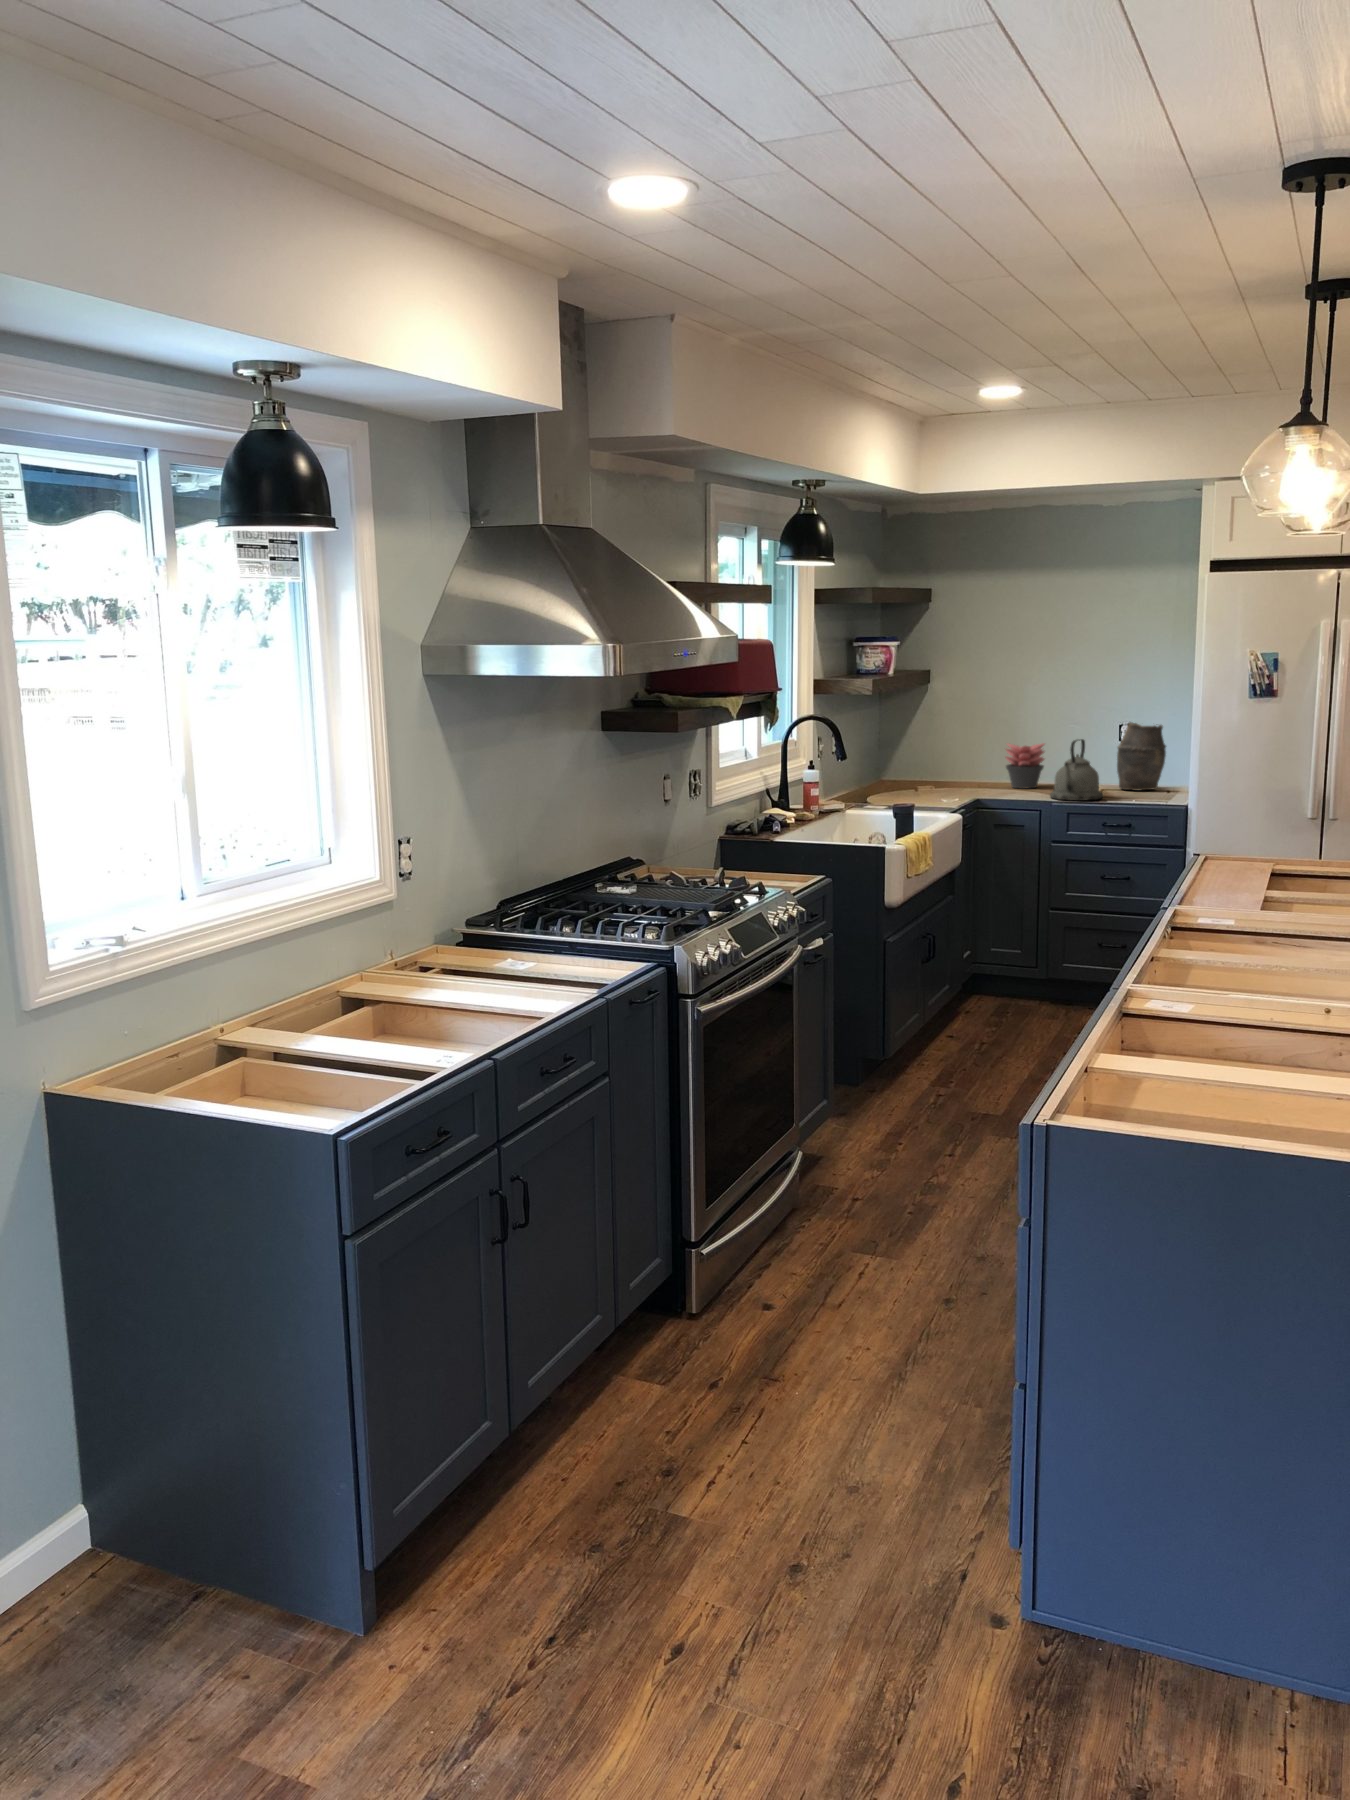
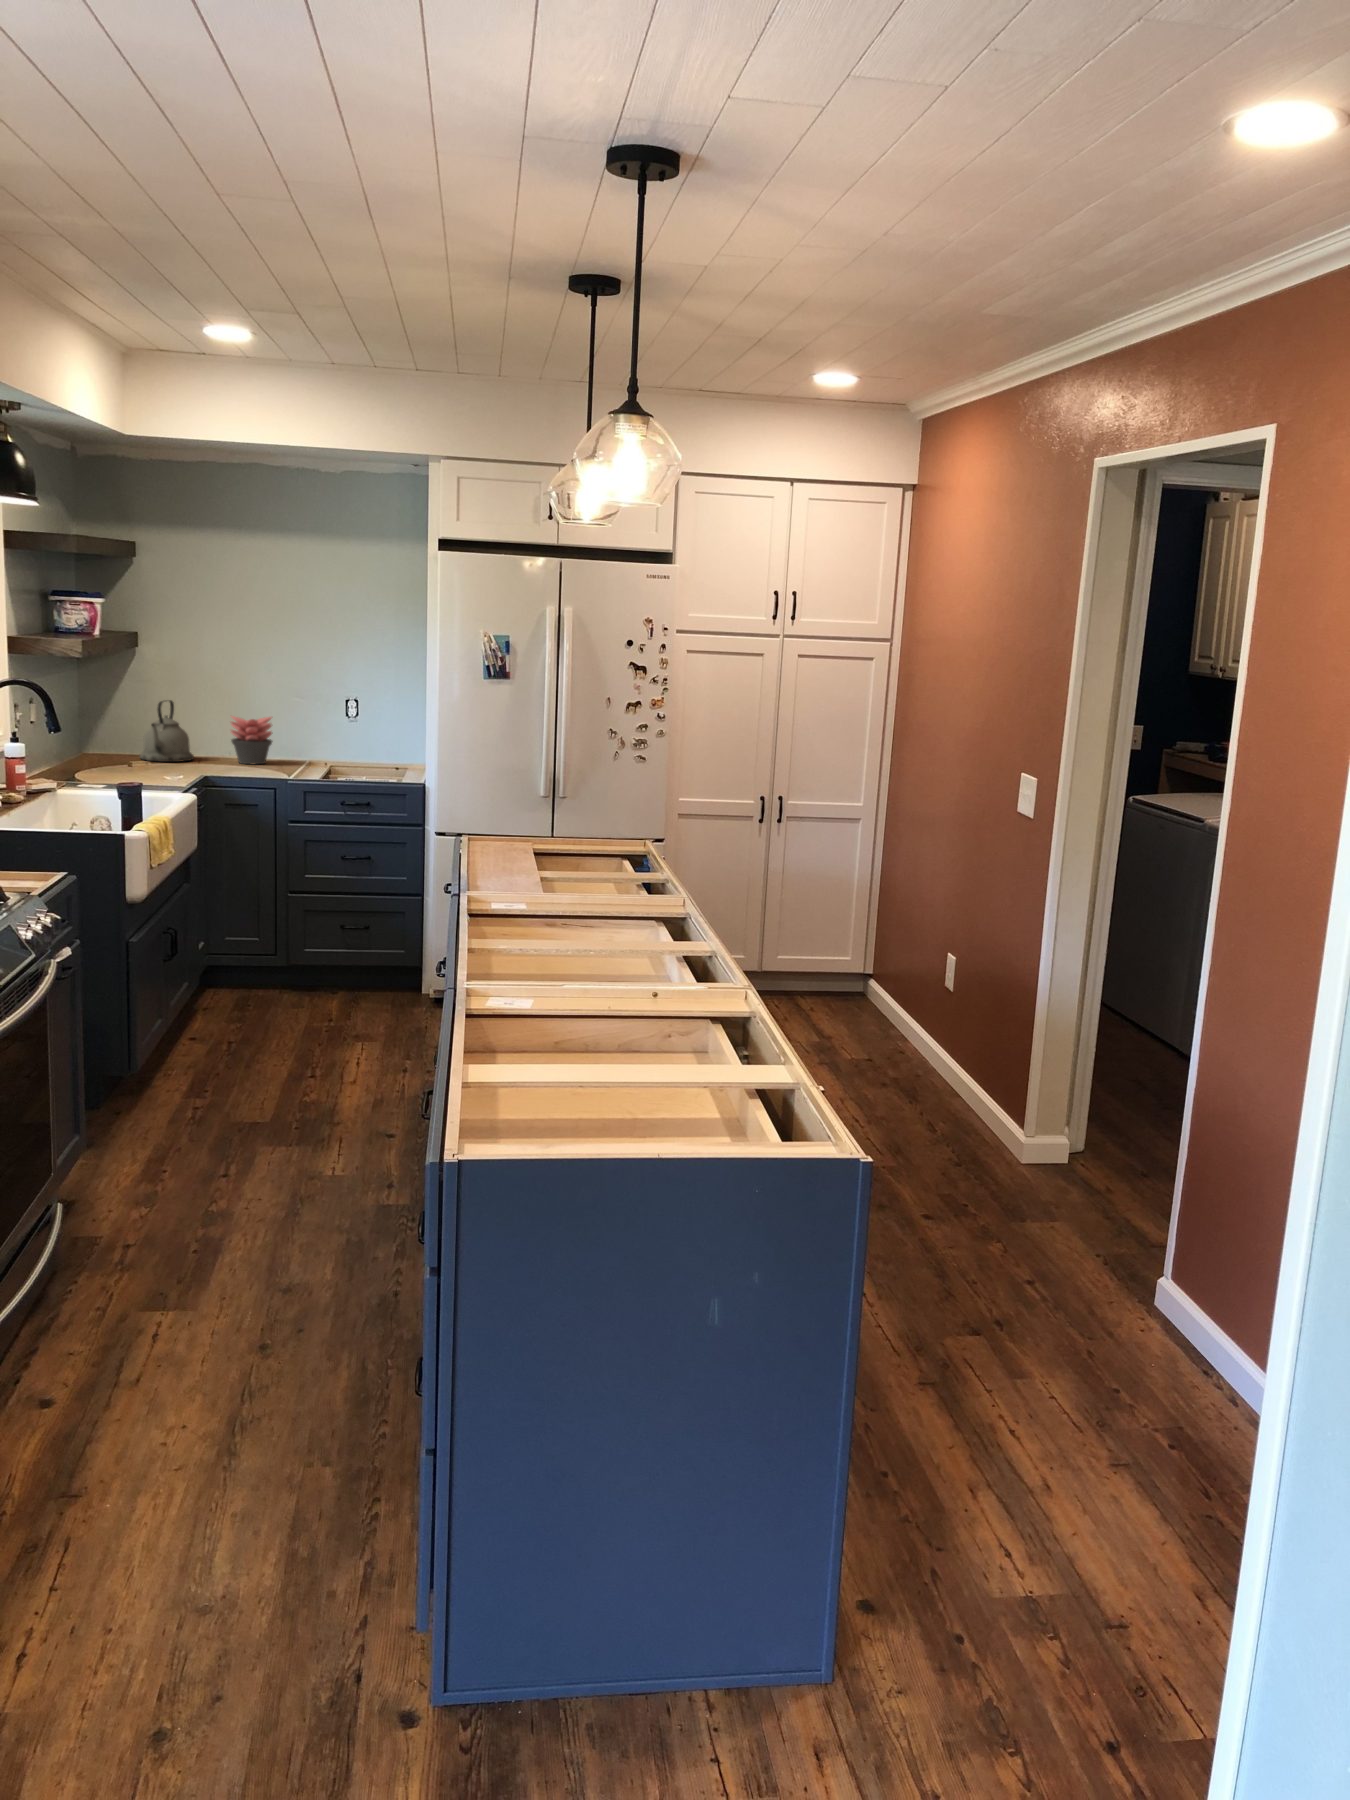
vase: present [1117,723,1166,790] -> none [347,698,395,767]
kettle: present [1050,739,1103,801] -> present [140,700,194,762]

